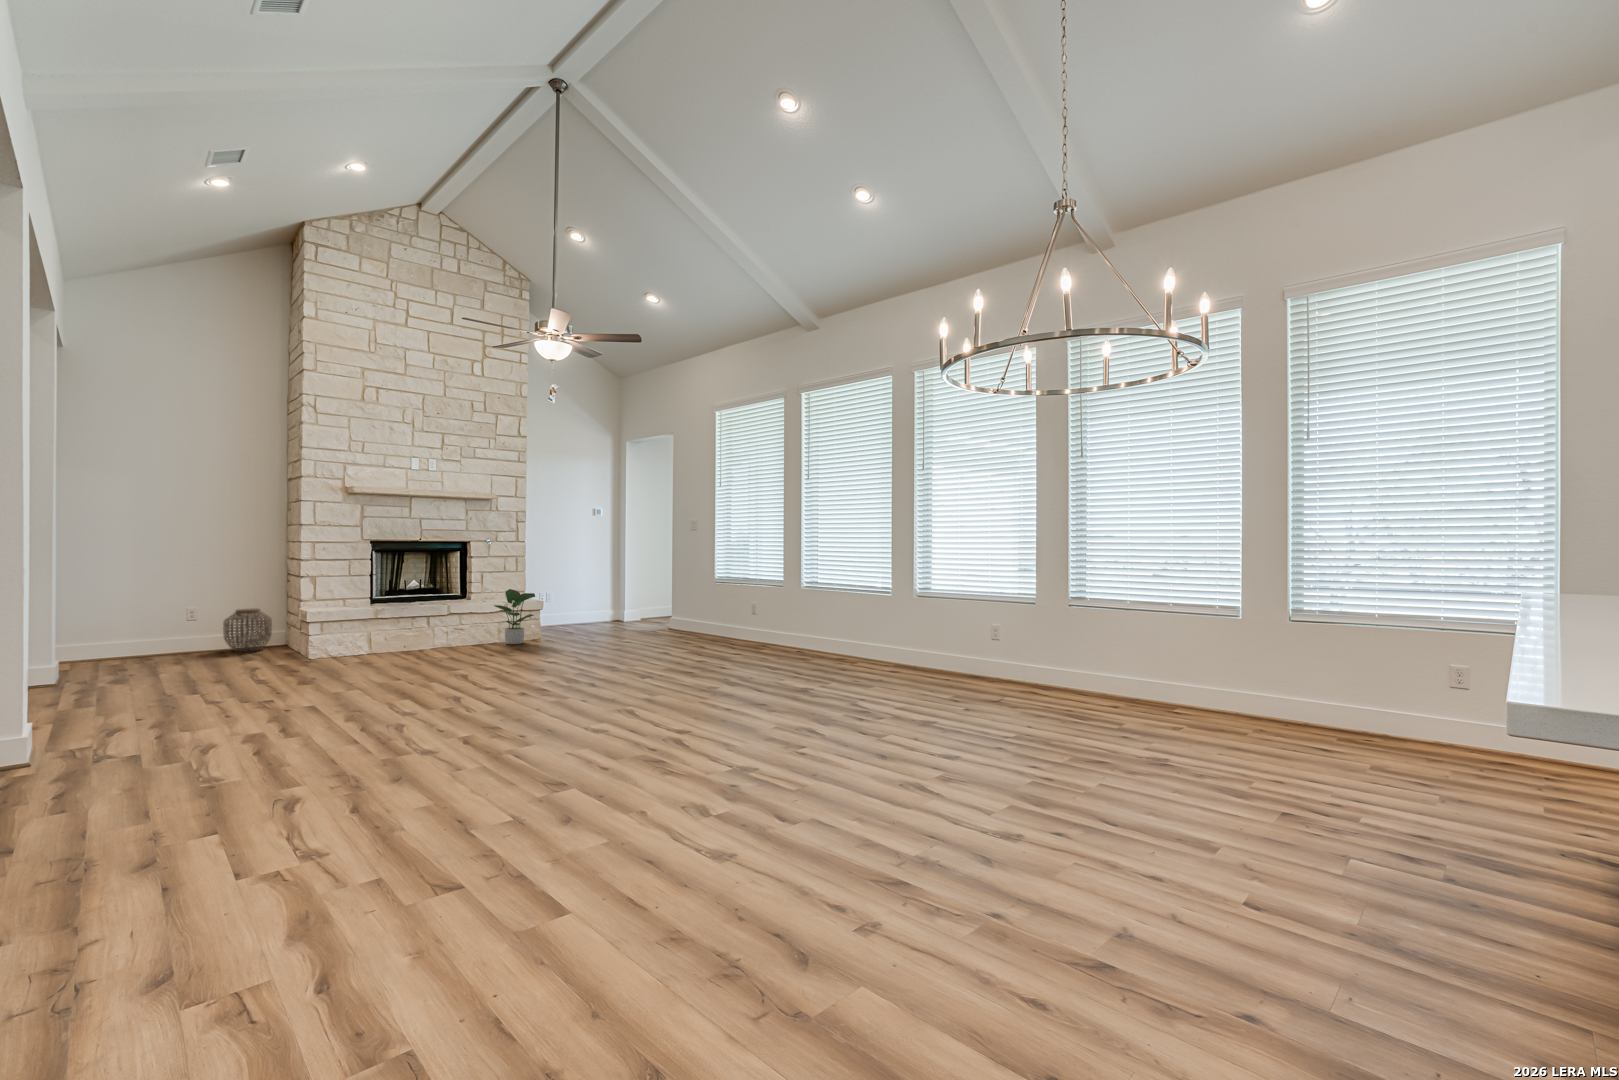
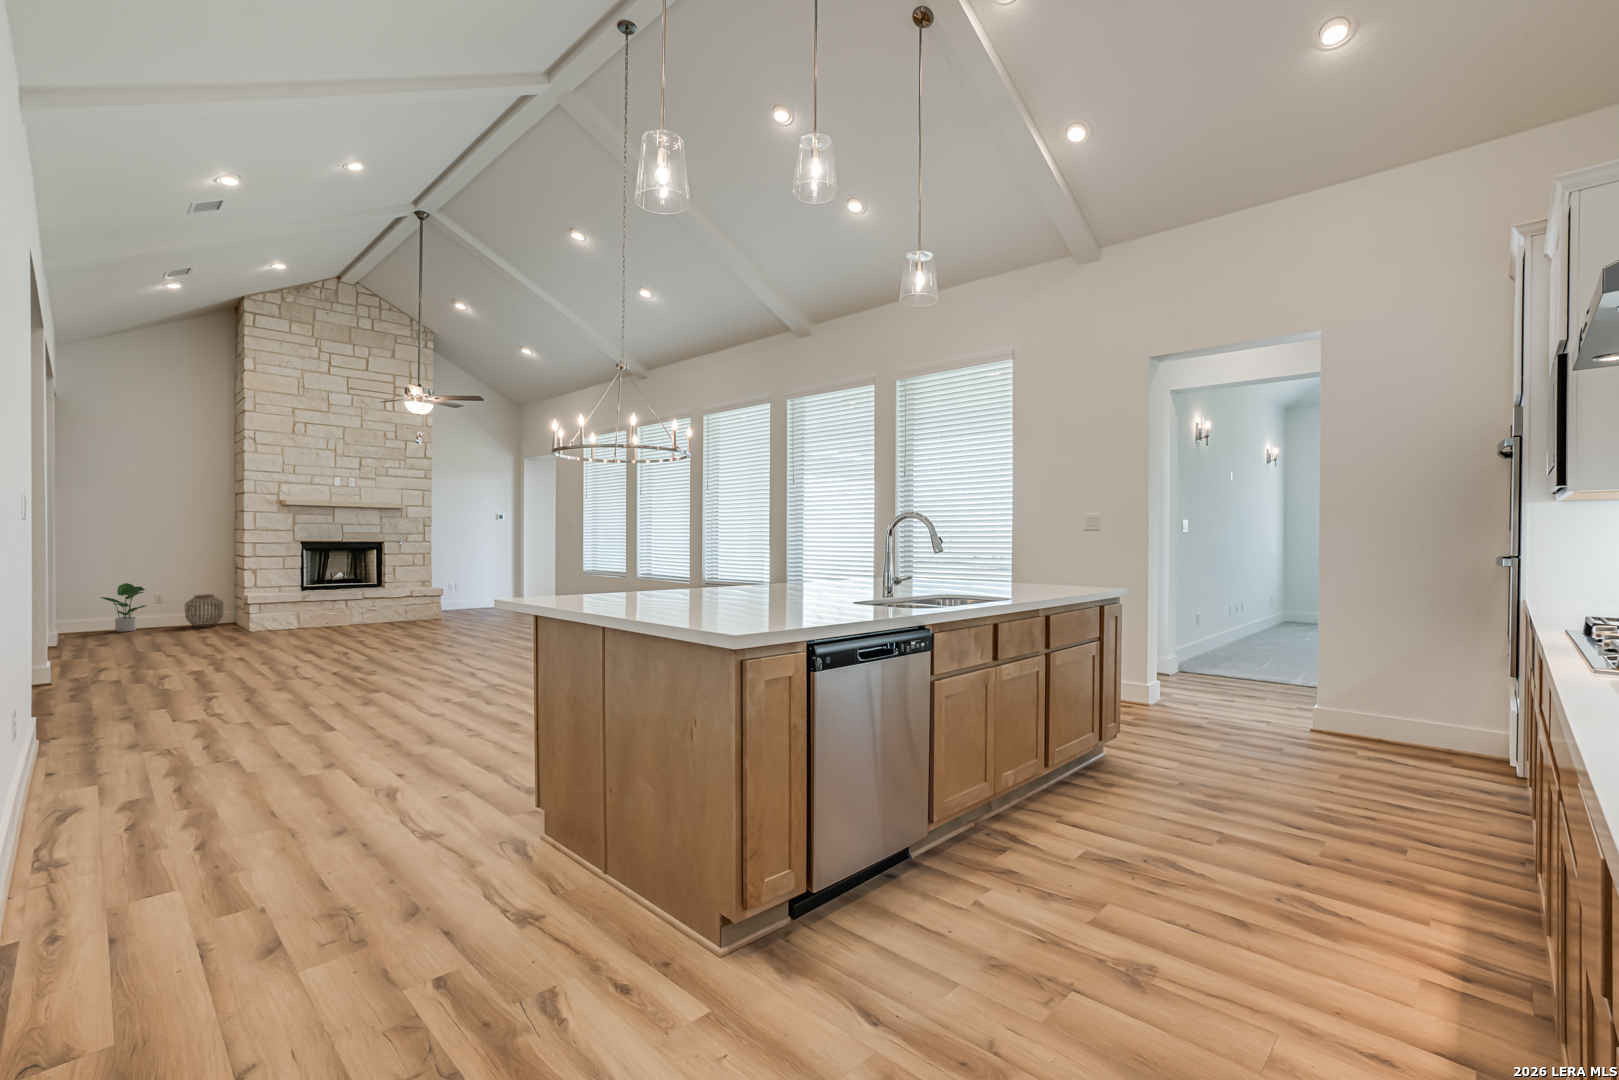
potted plant: present [494,589,535,644] -> present [101,583,145,632]

